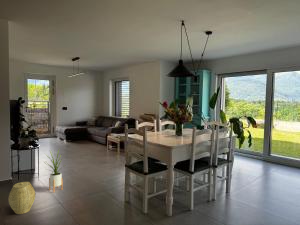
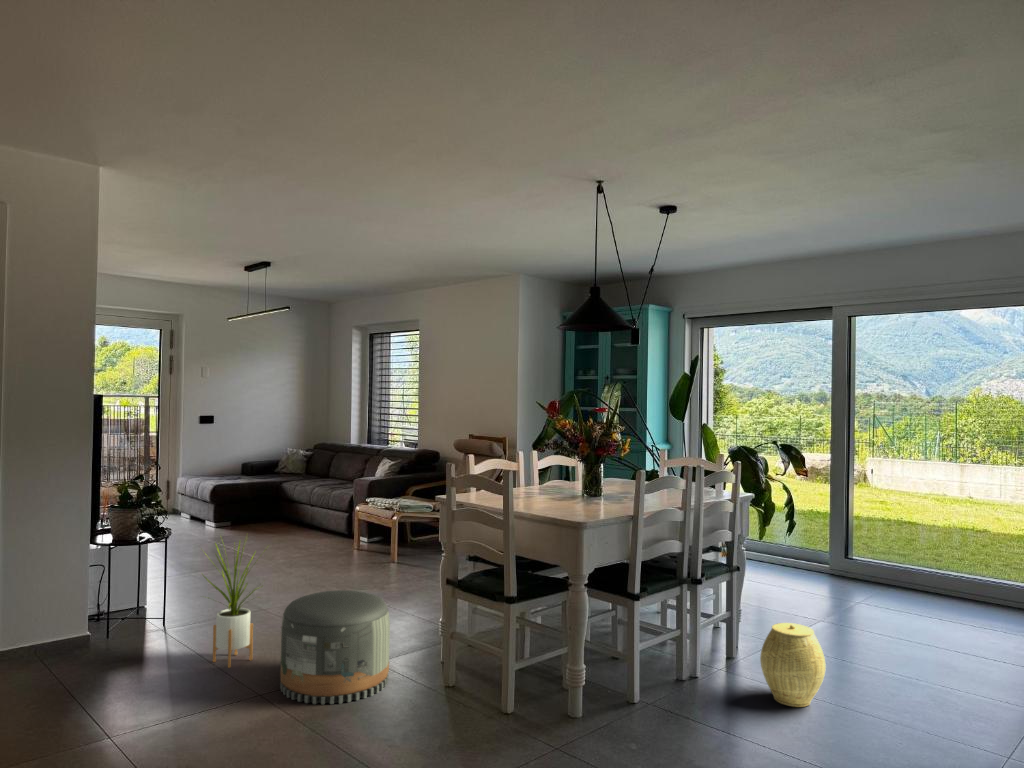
pouf: none [68,168,106,208] -> present [280,590,390,704]
woven basket: present [8,182,35,214] -> present [760,623,826,707]

